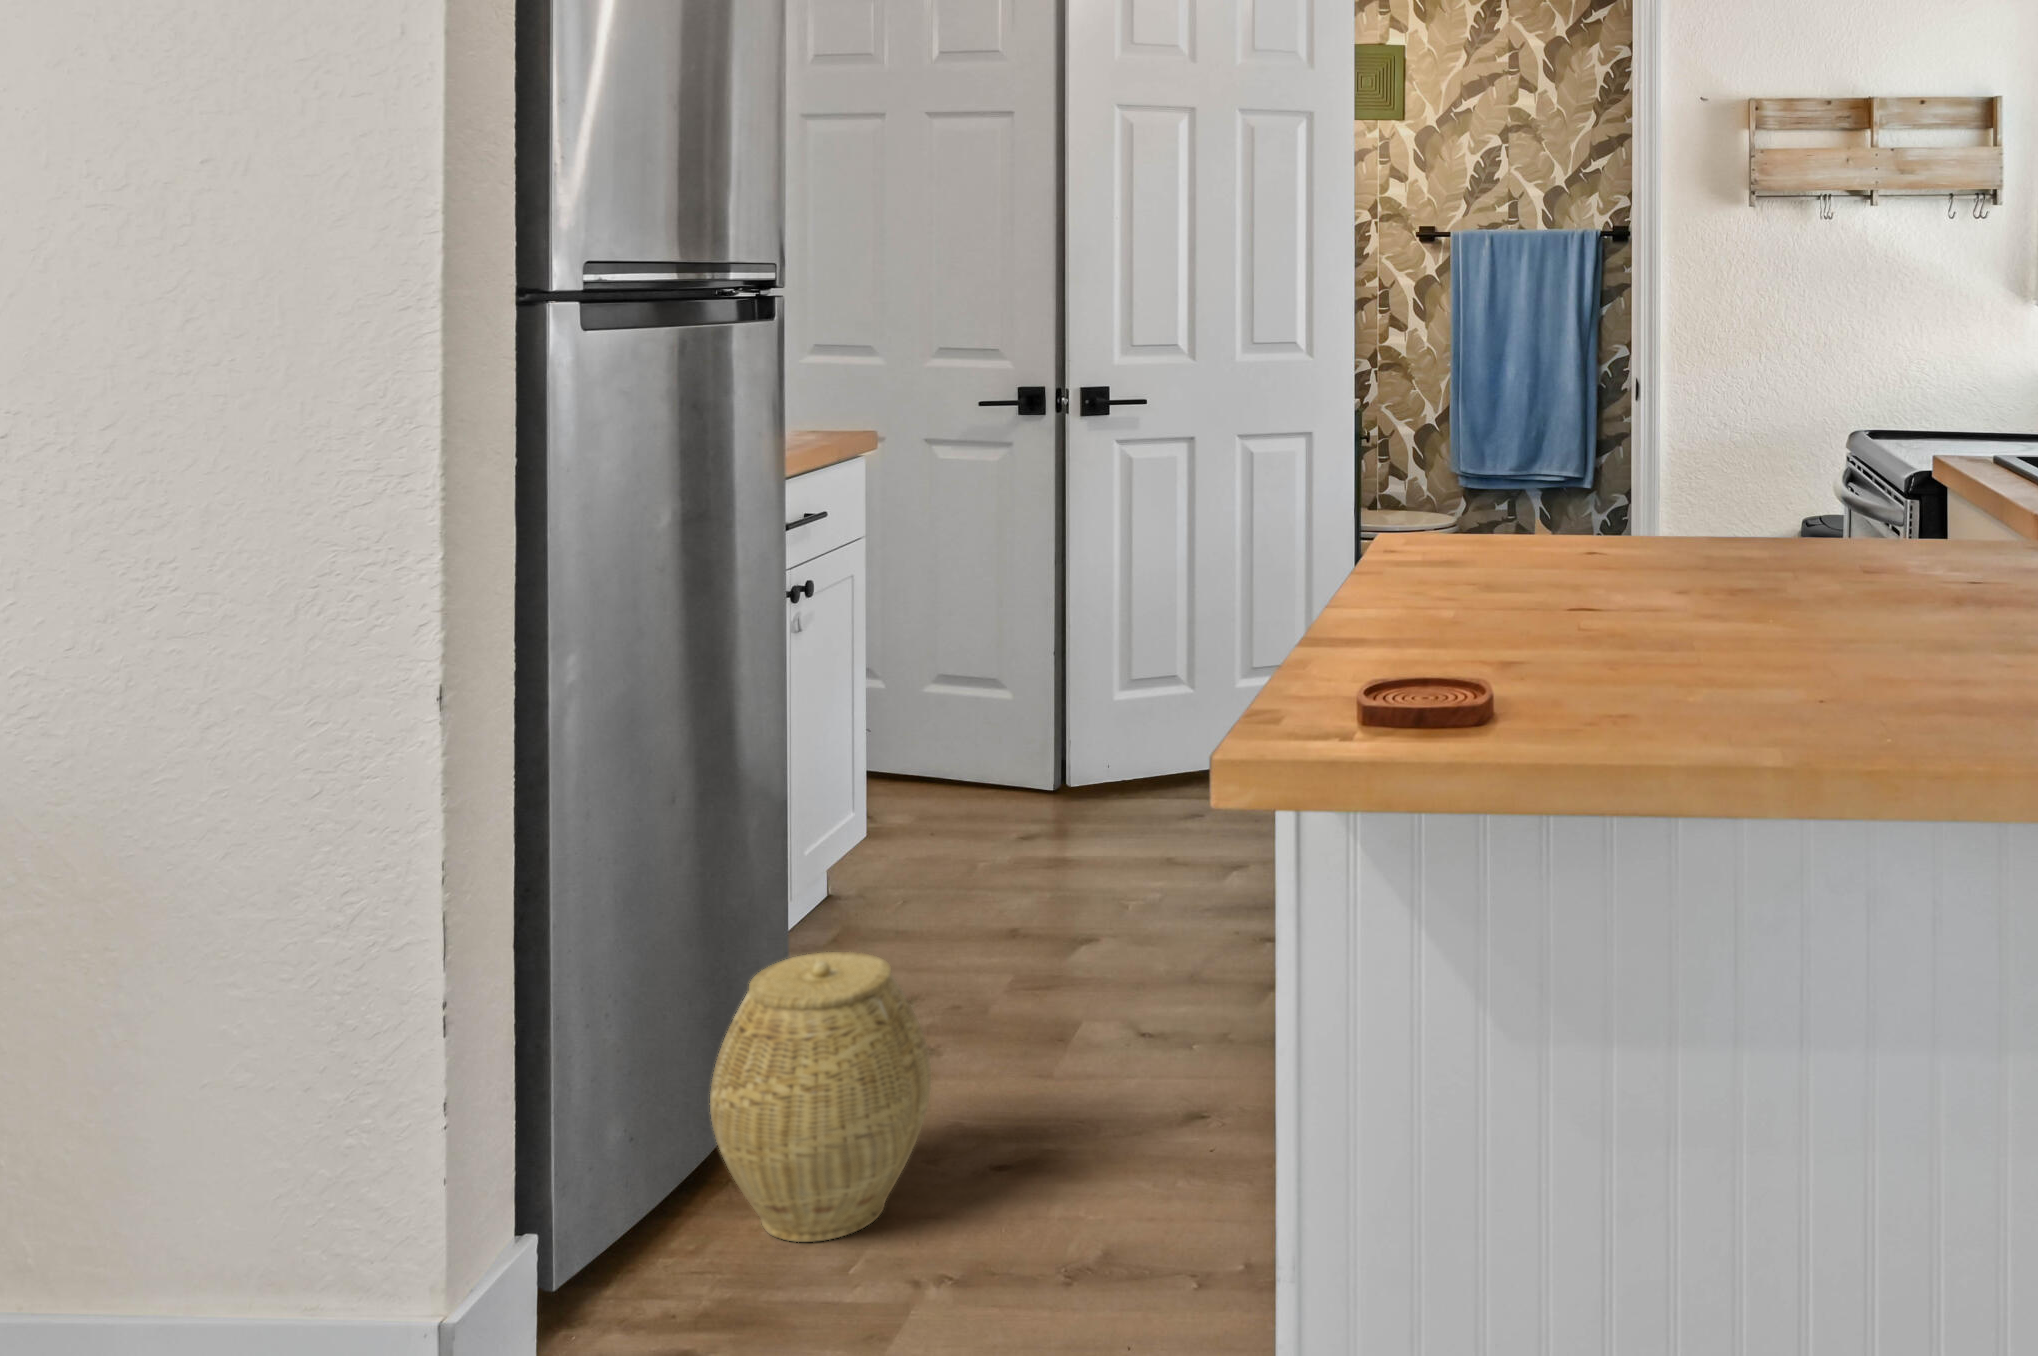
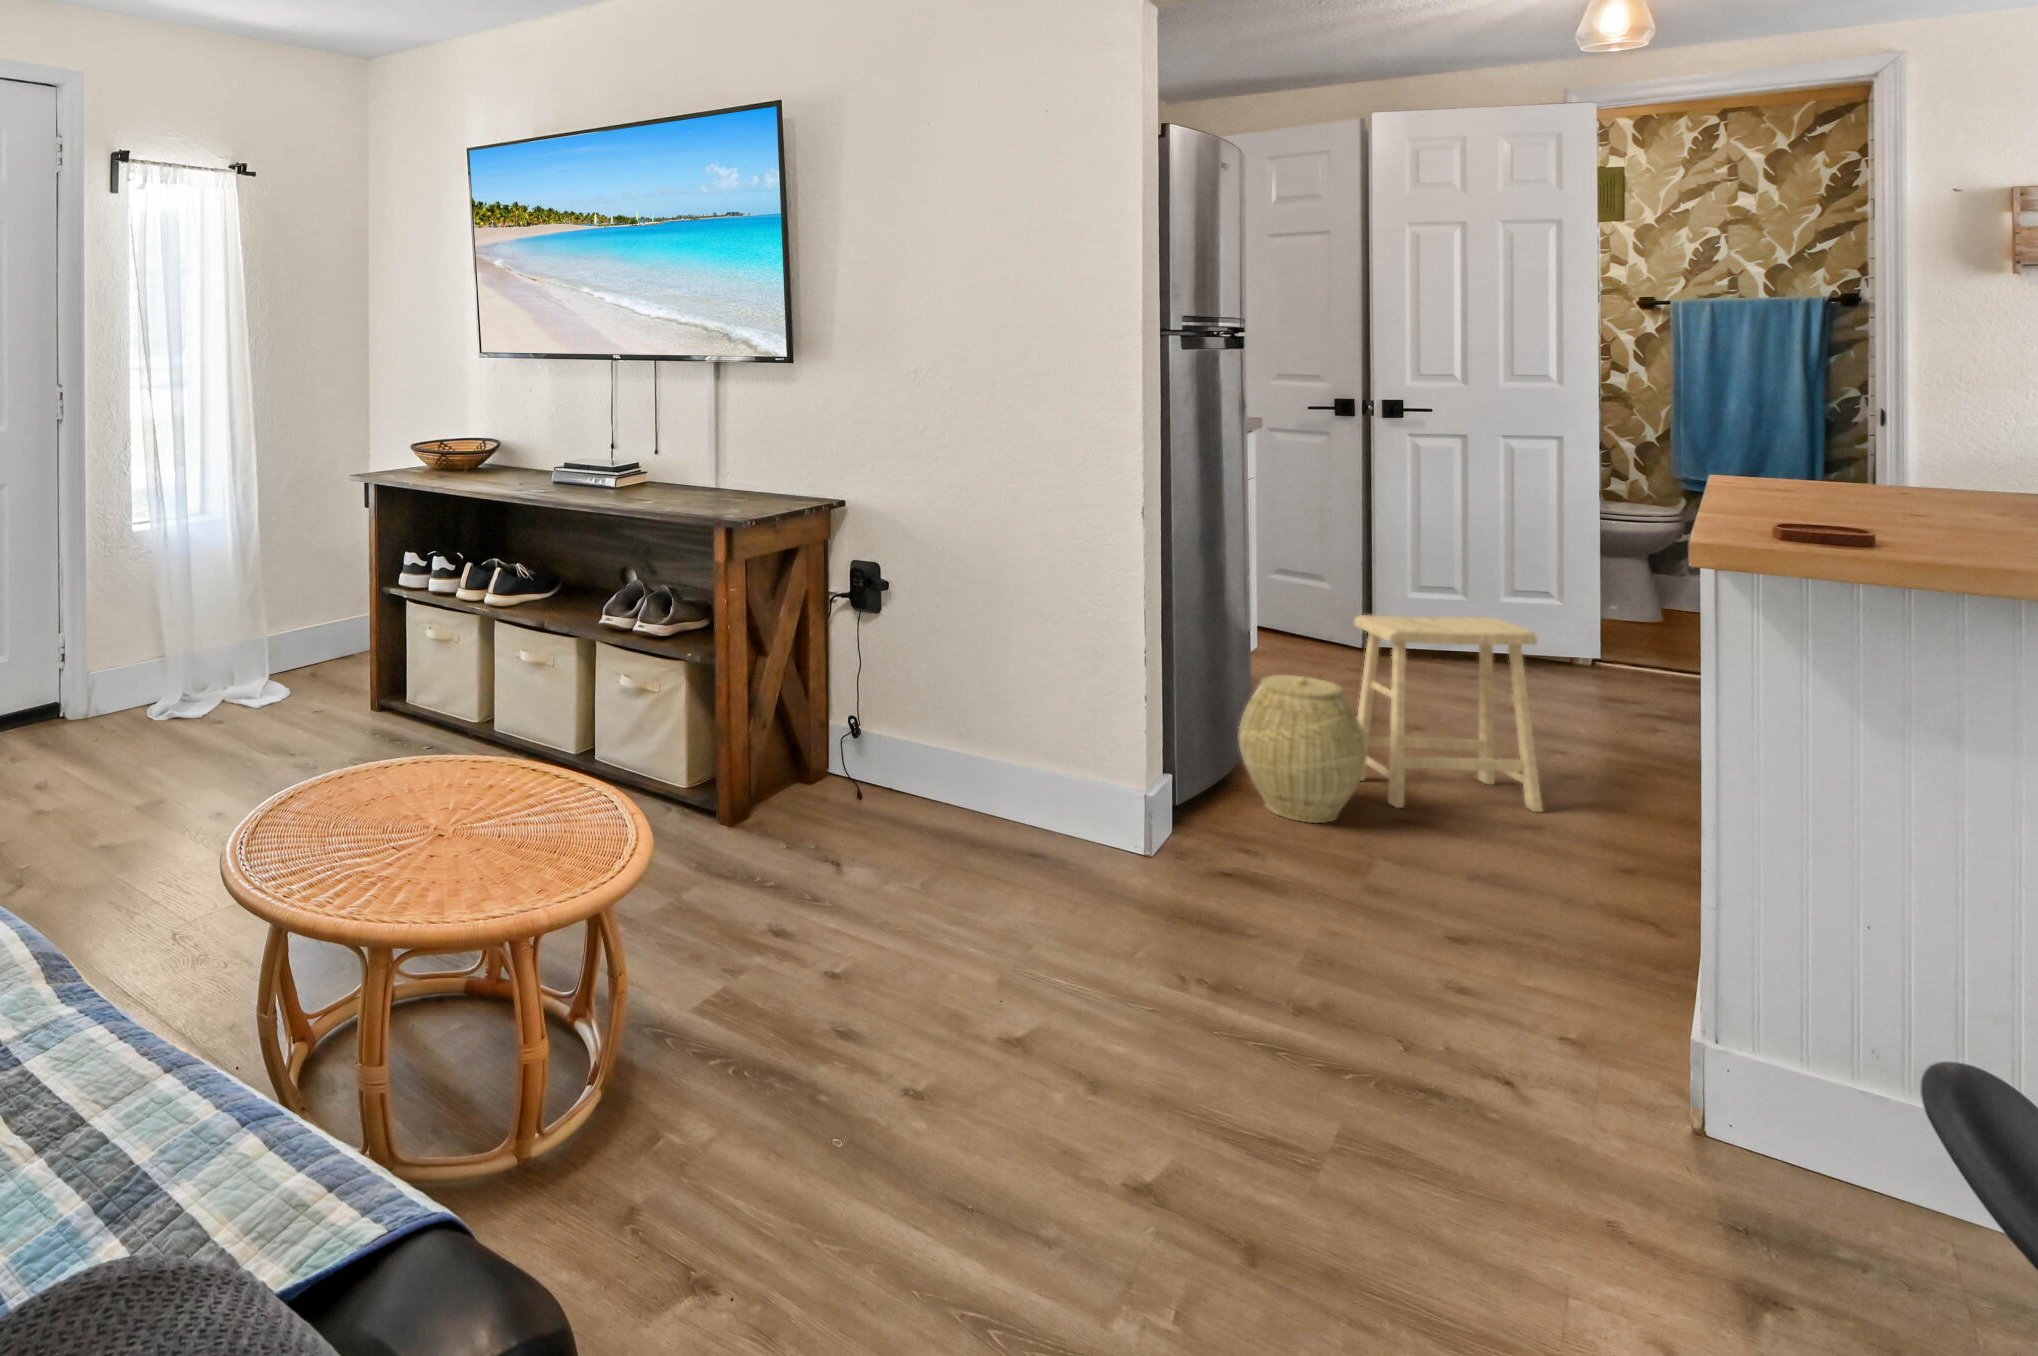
footstool: none [939,777,1211,1153] -> present [1354,615,1542,812]

